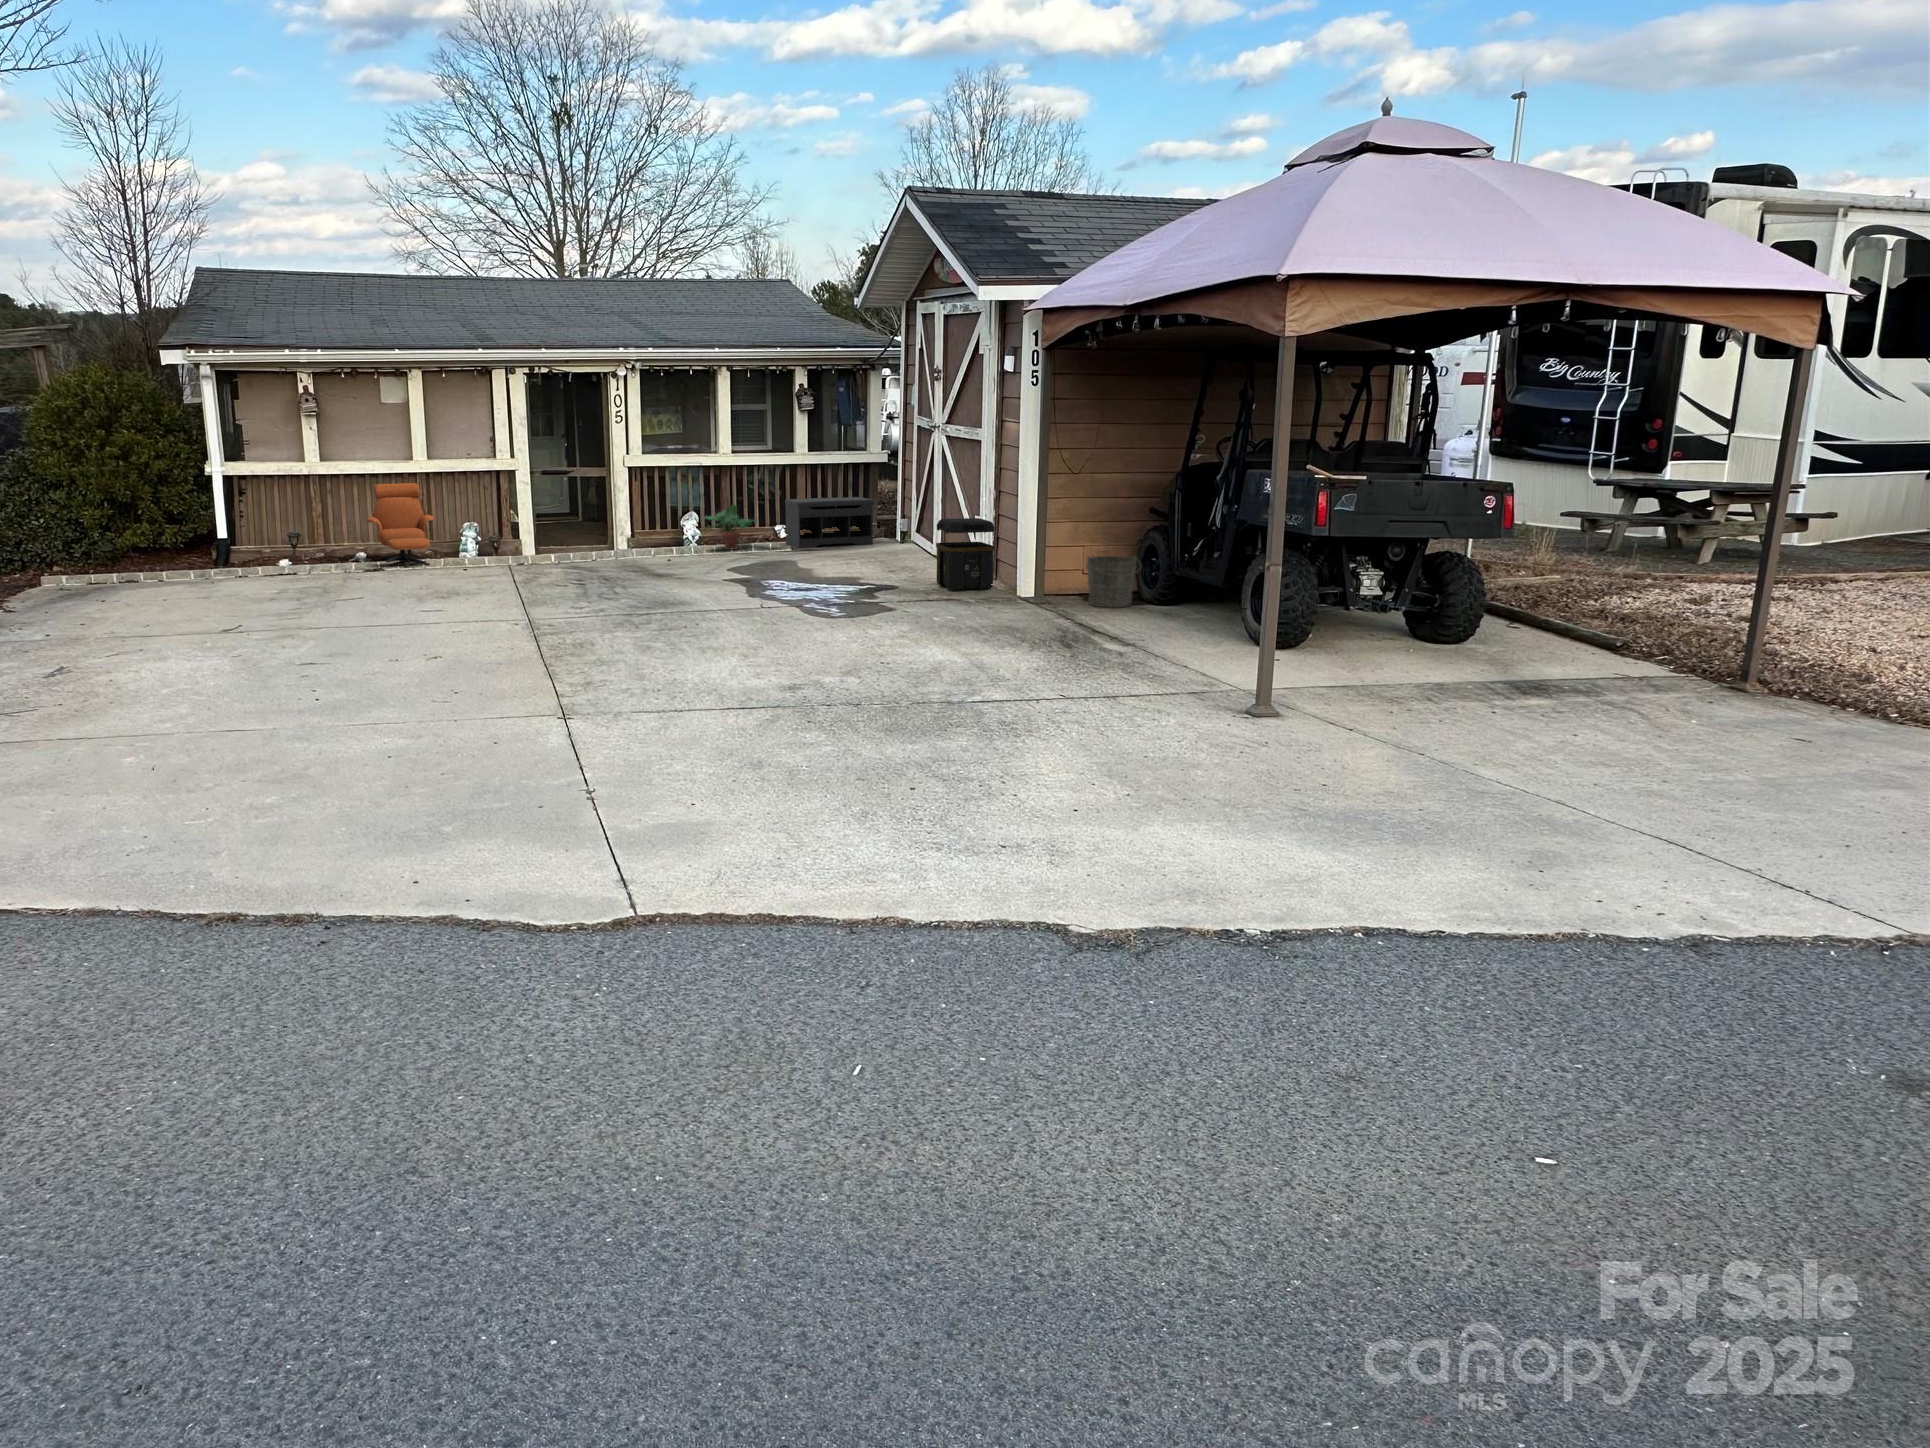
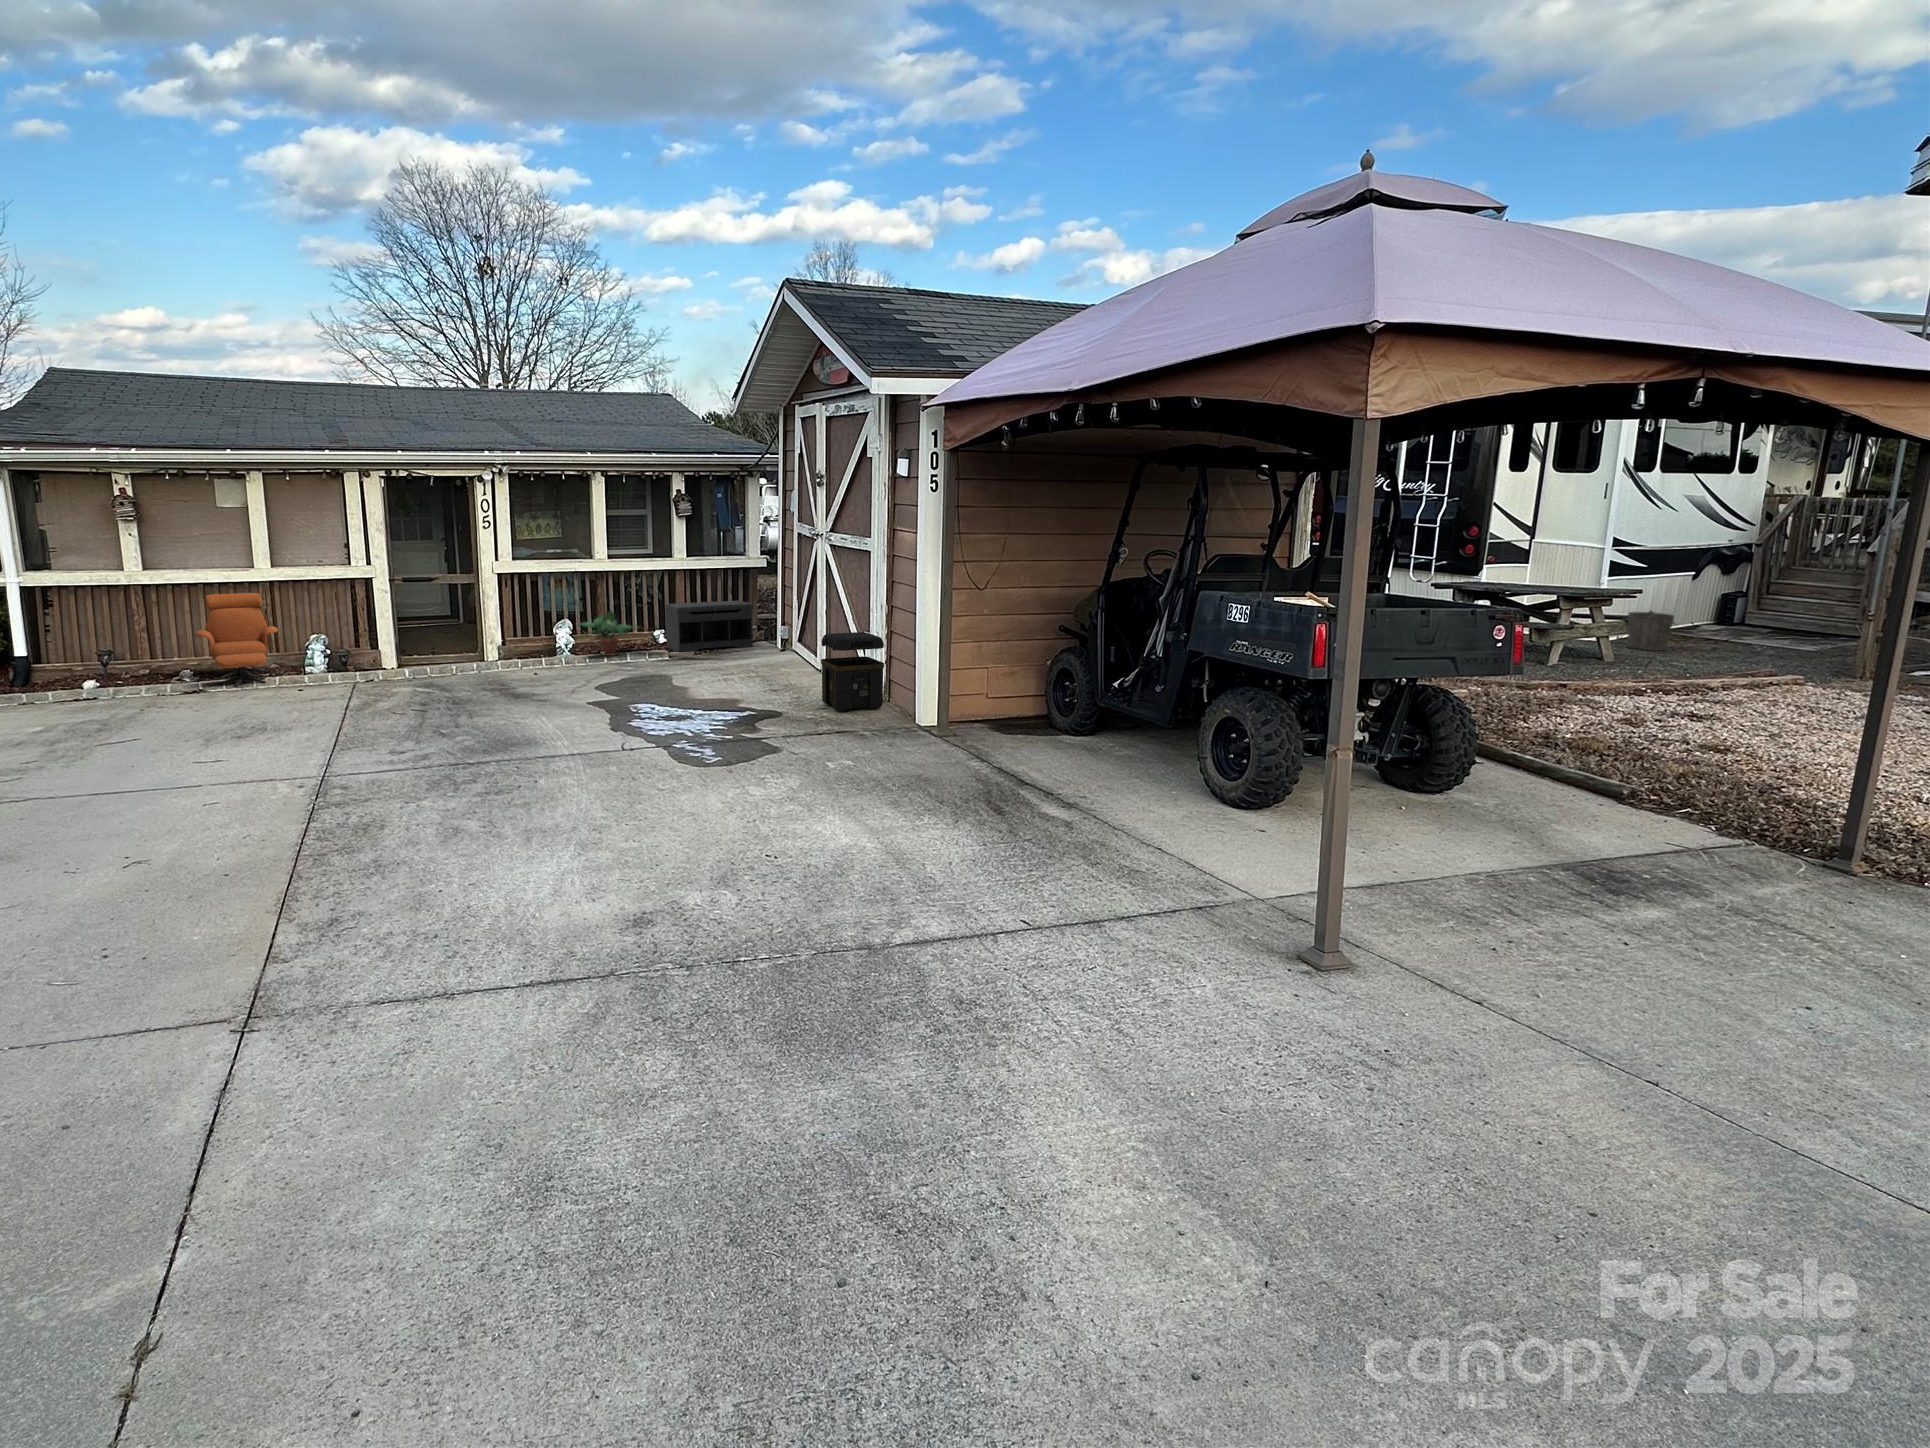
bucket: present [1086,556,1142,608] -> present [1627,611,1675,651]

